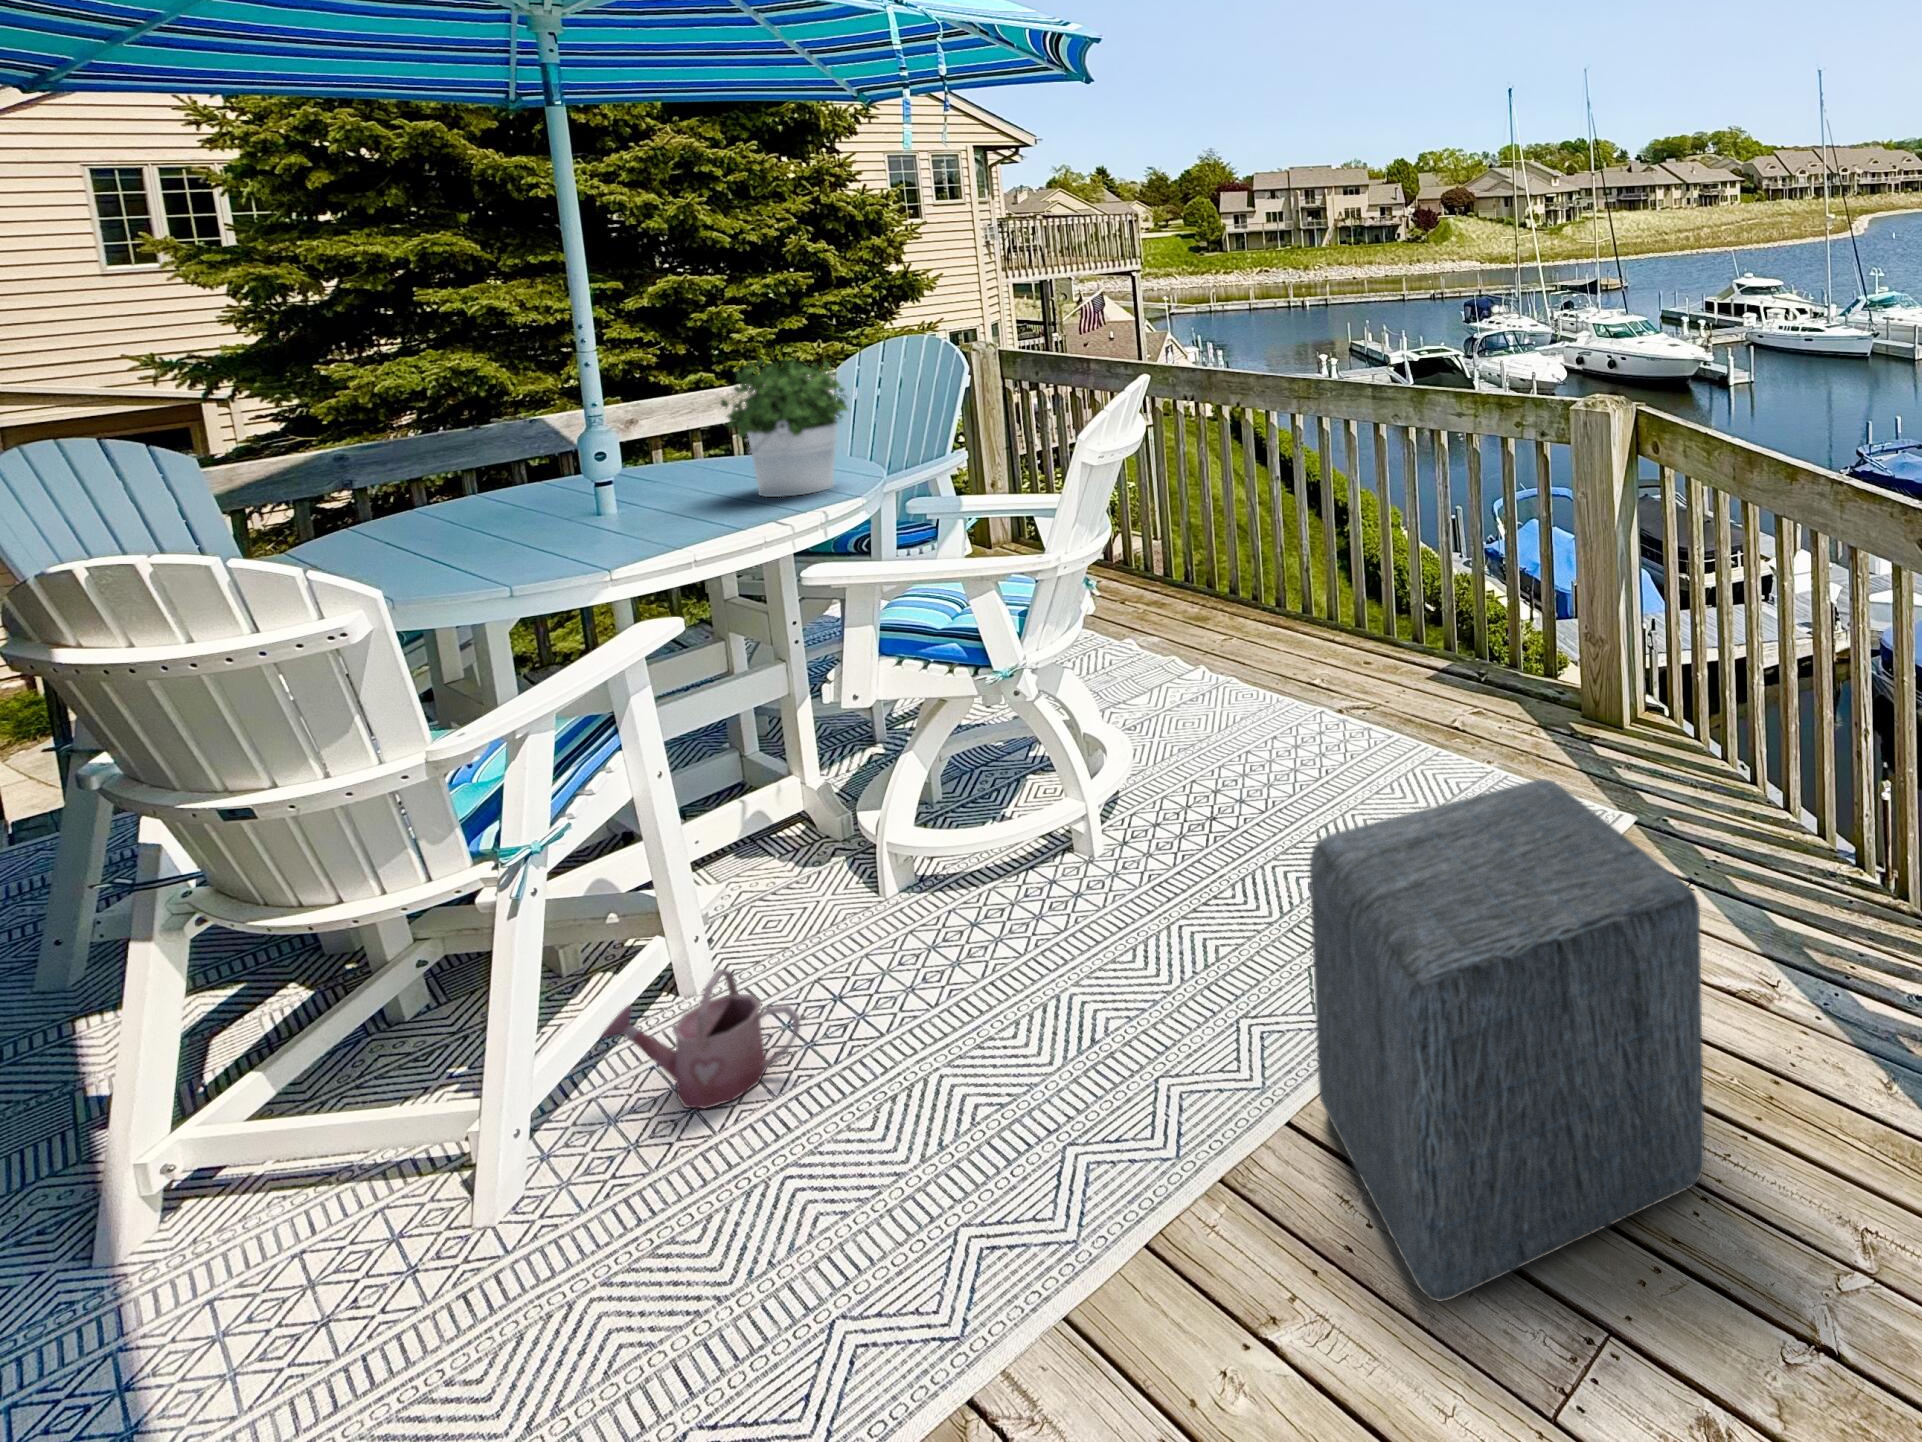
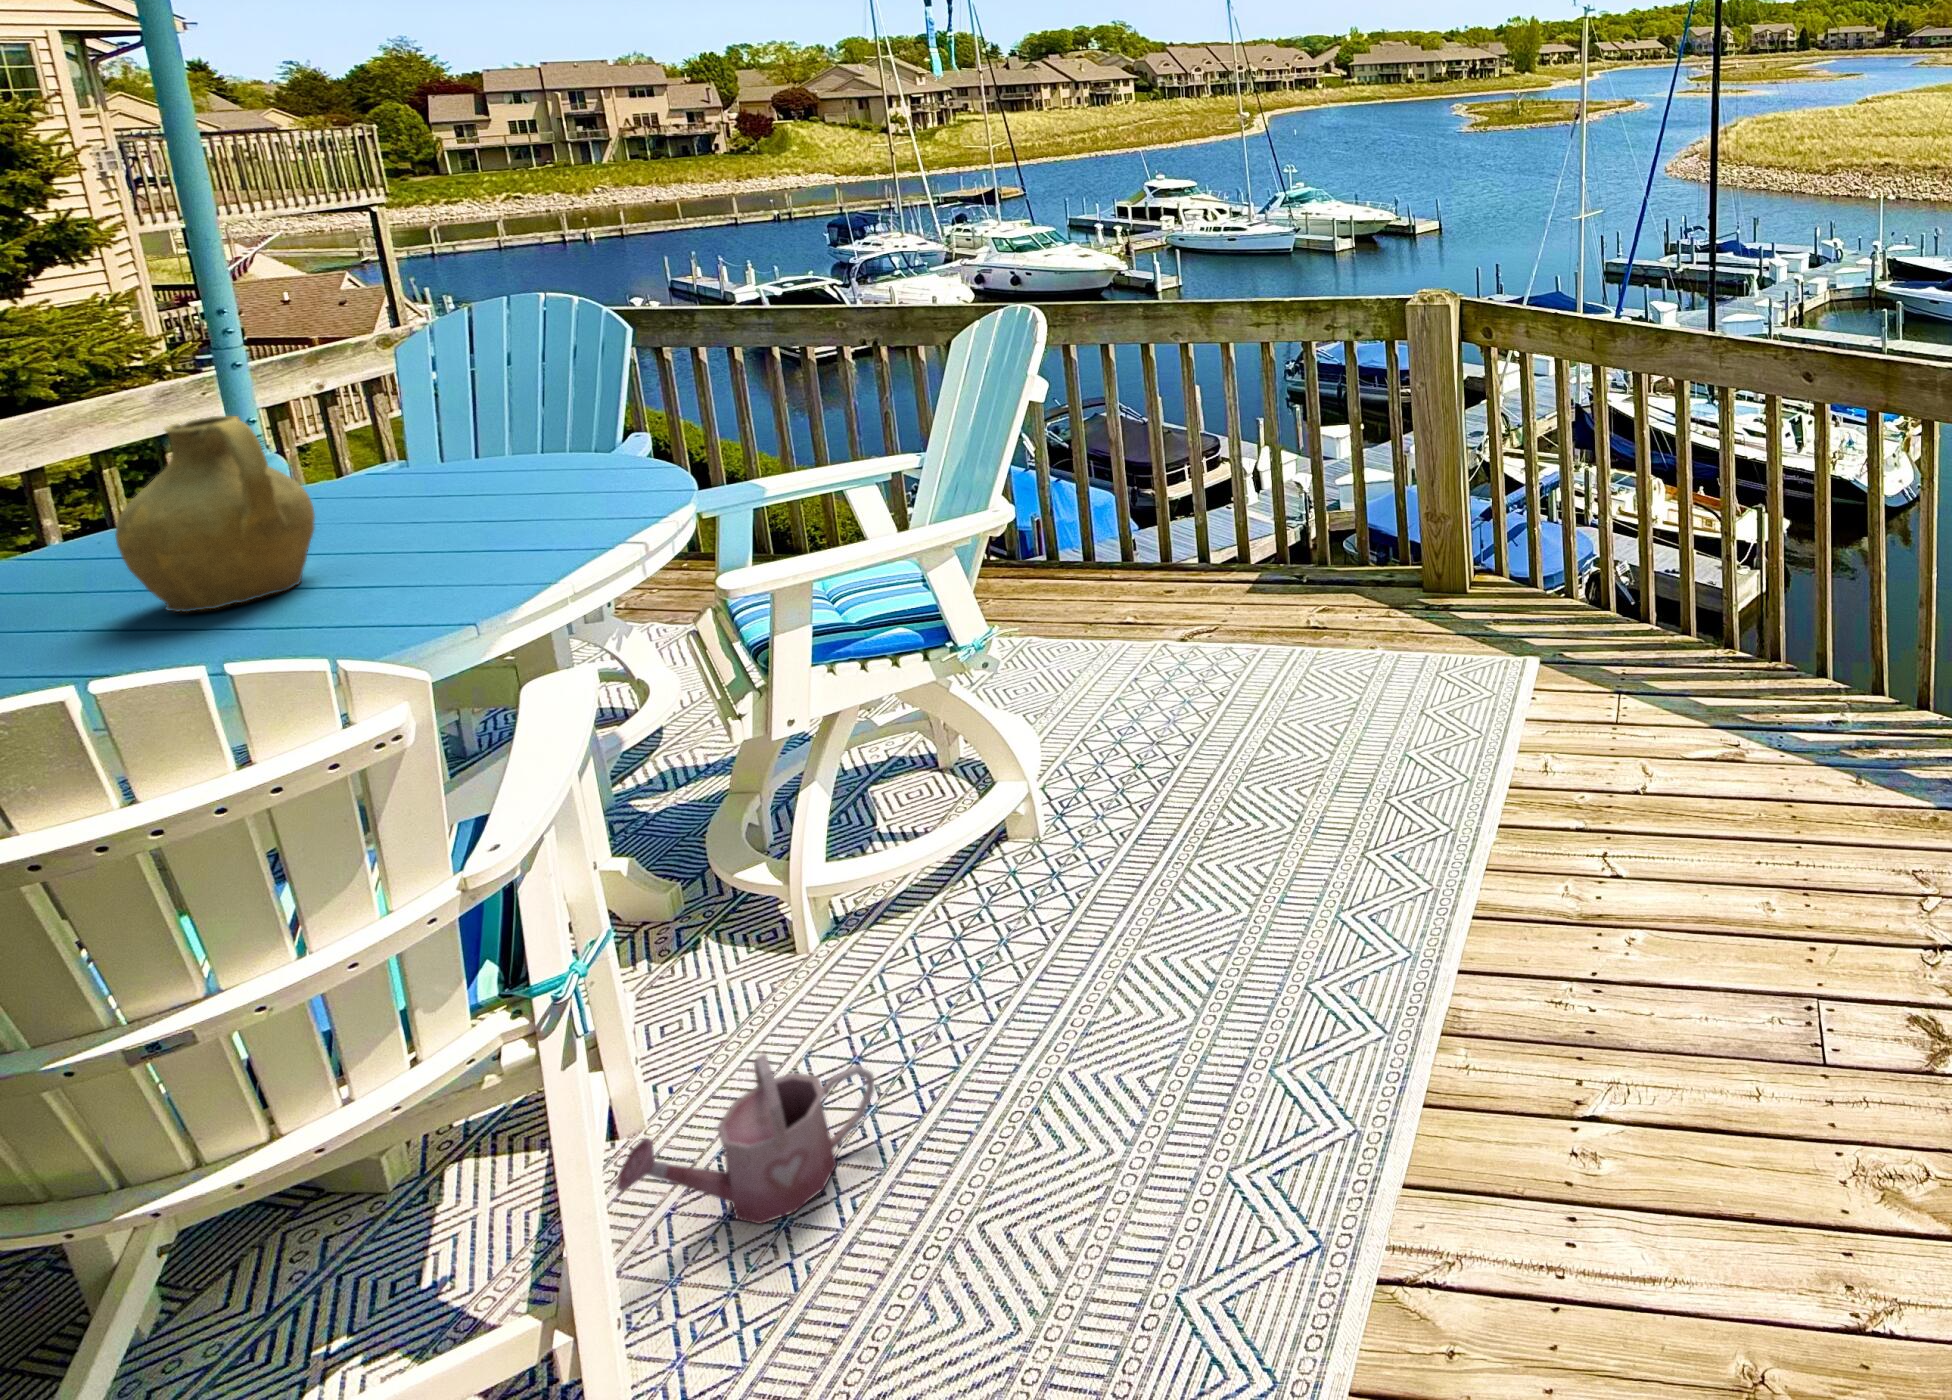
potted plant: present [720,358,848,497] -> none [357,313,567,504]
pitcher: none [524,414,639,544] -> present [115,416,315,612]
ottoman: present [1310,779,1704,1301] -> none [1464,612,1814,1037]

